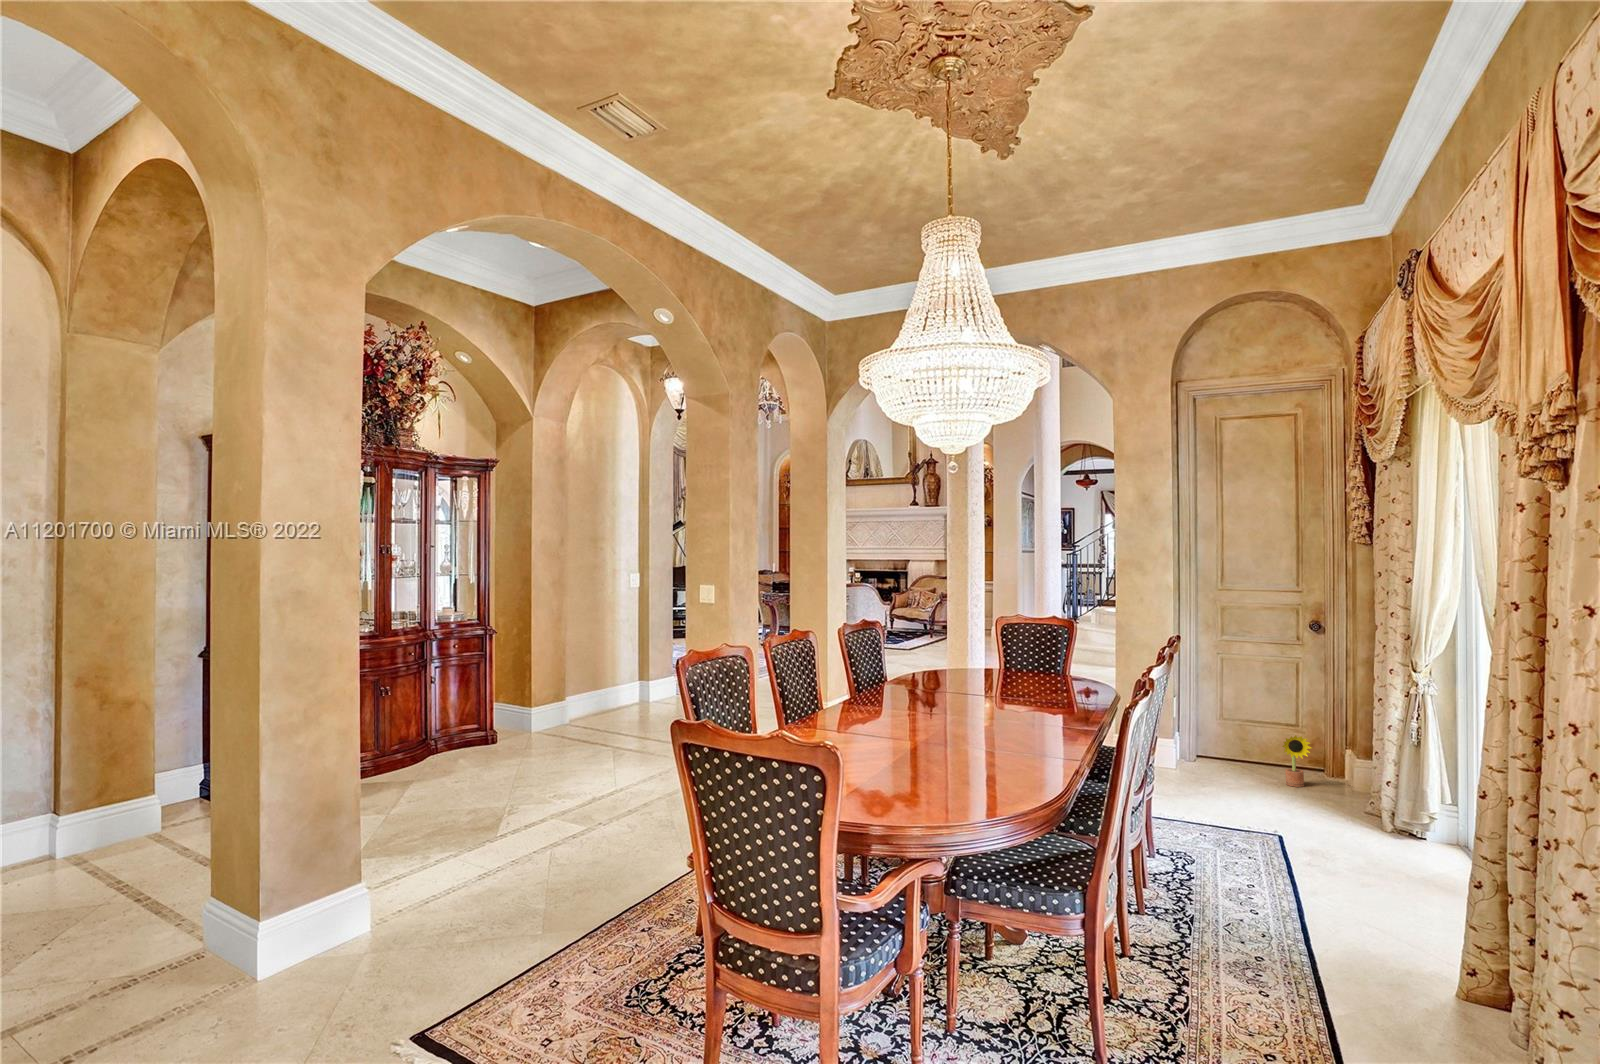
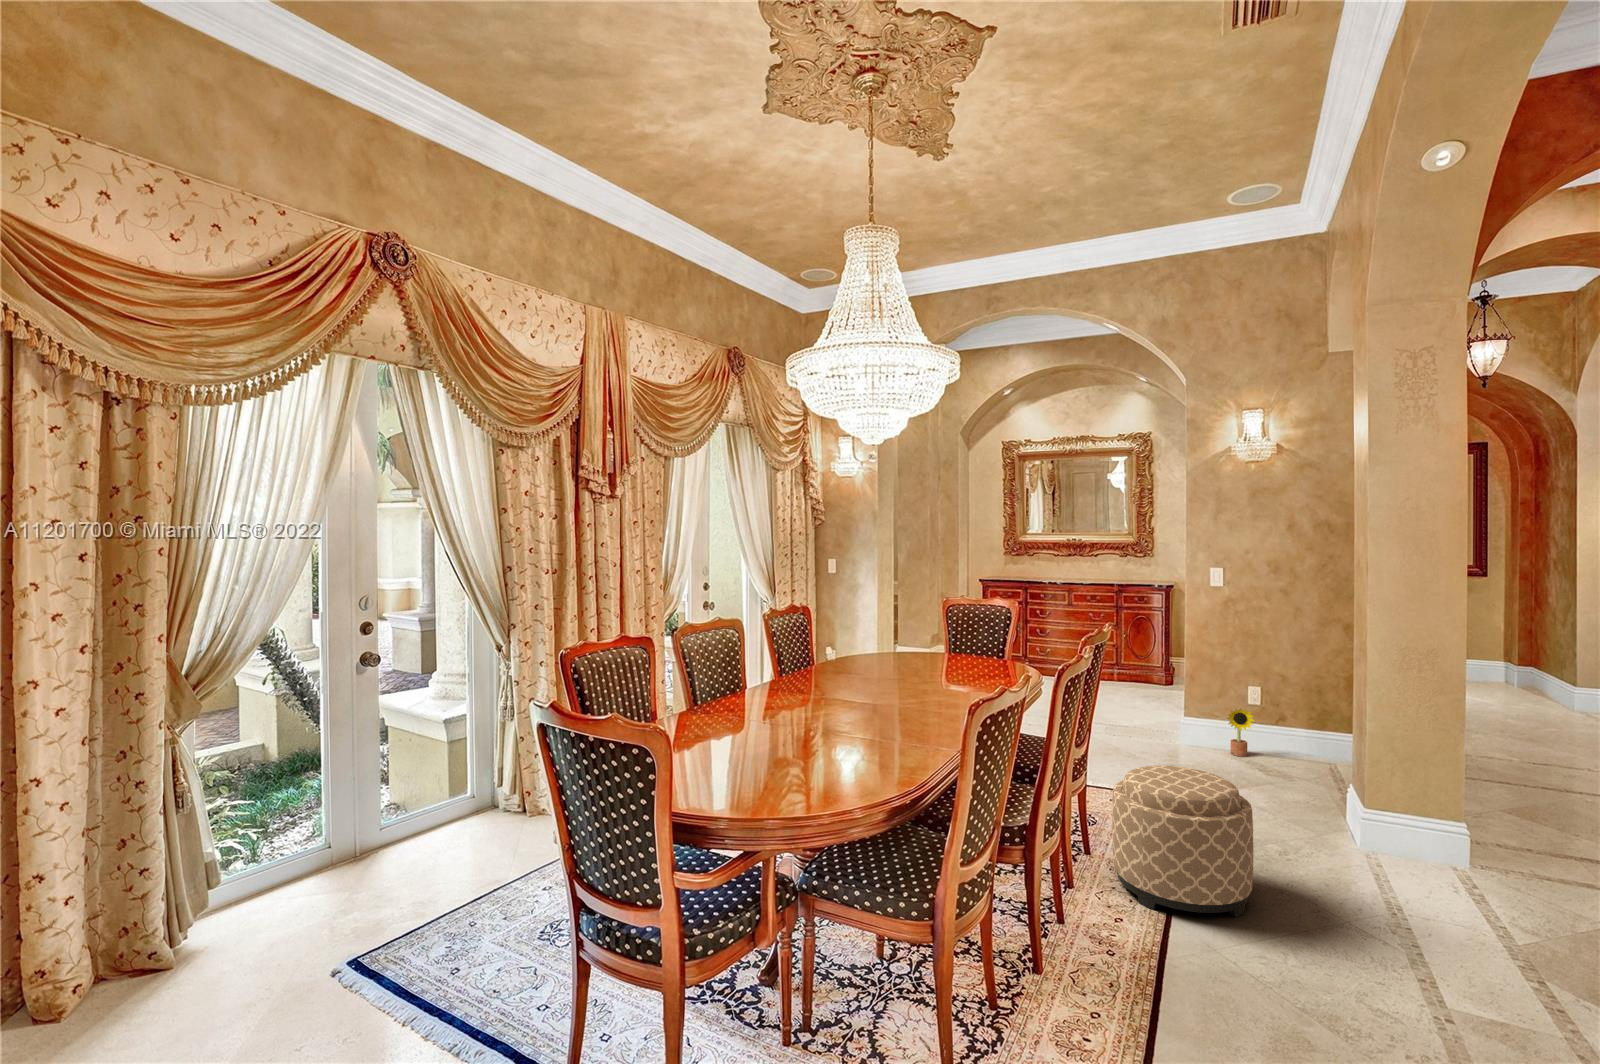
ottoman: none [1222,790,1387,953] -> present [1112,766,1253,917]

